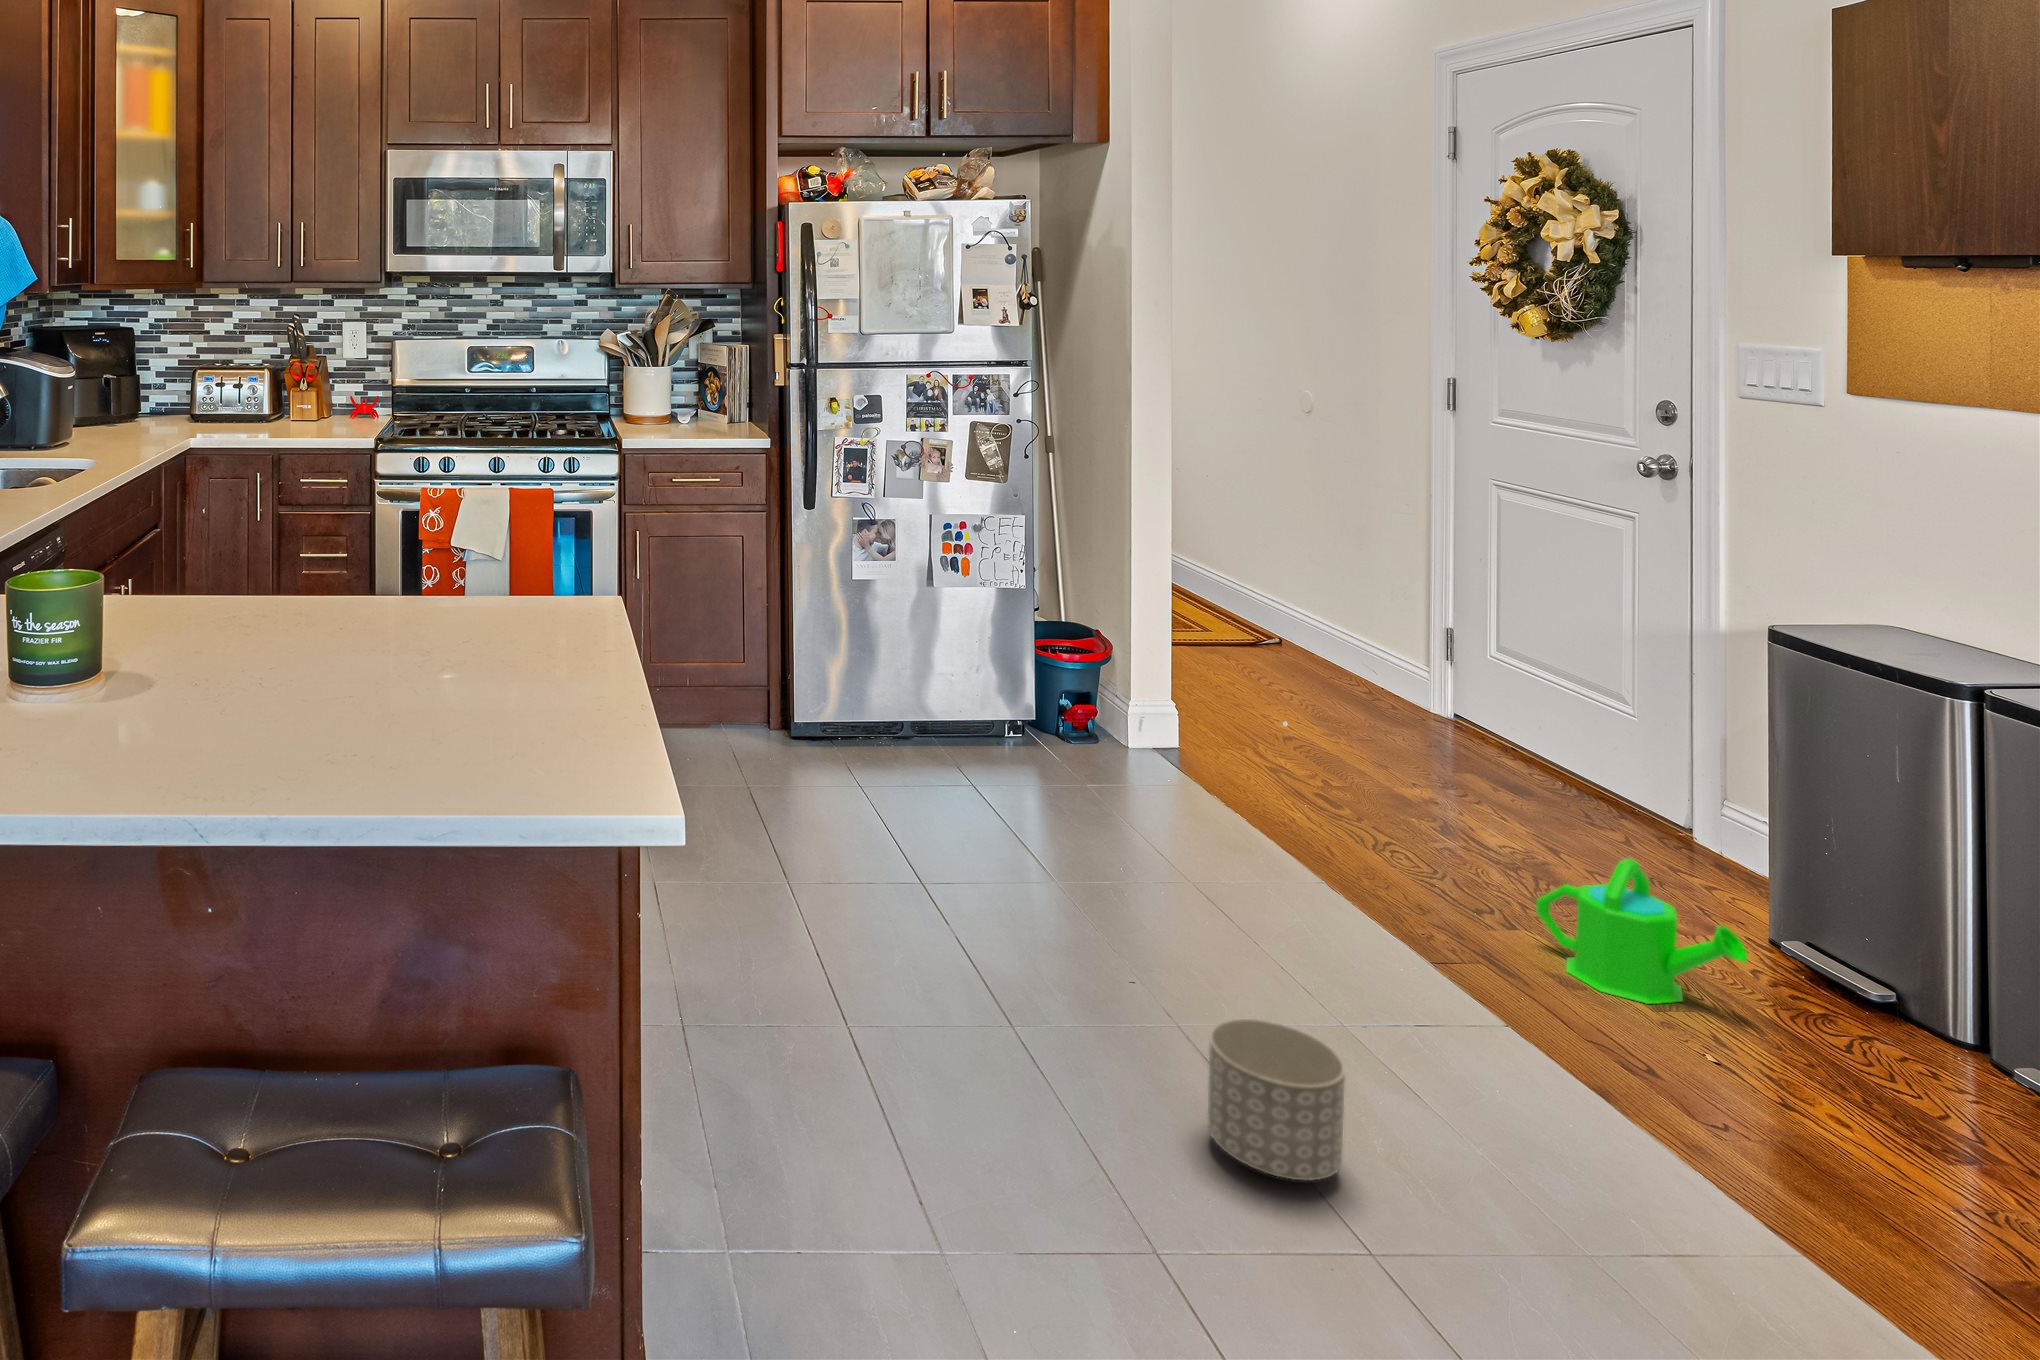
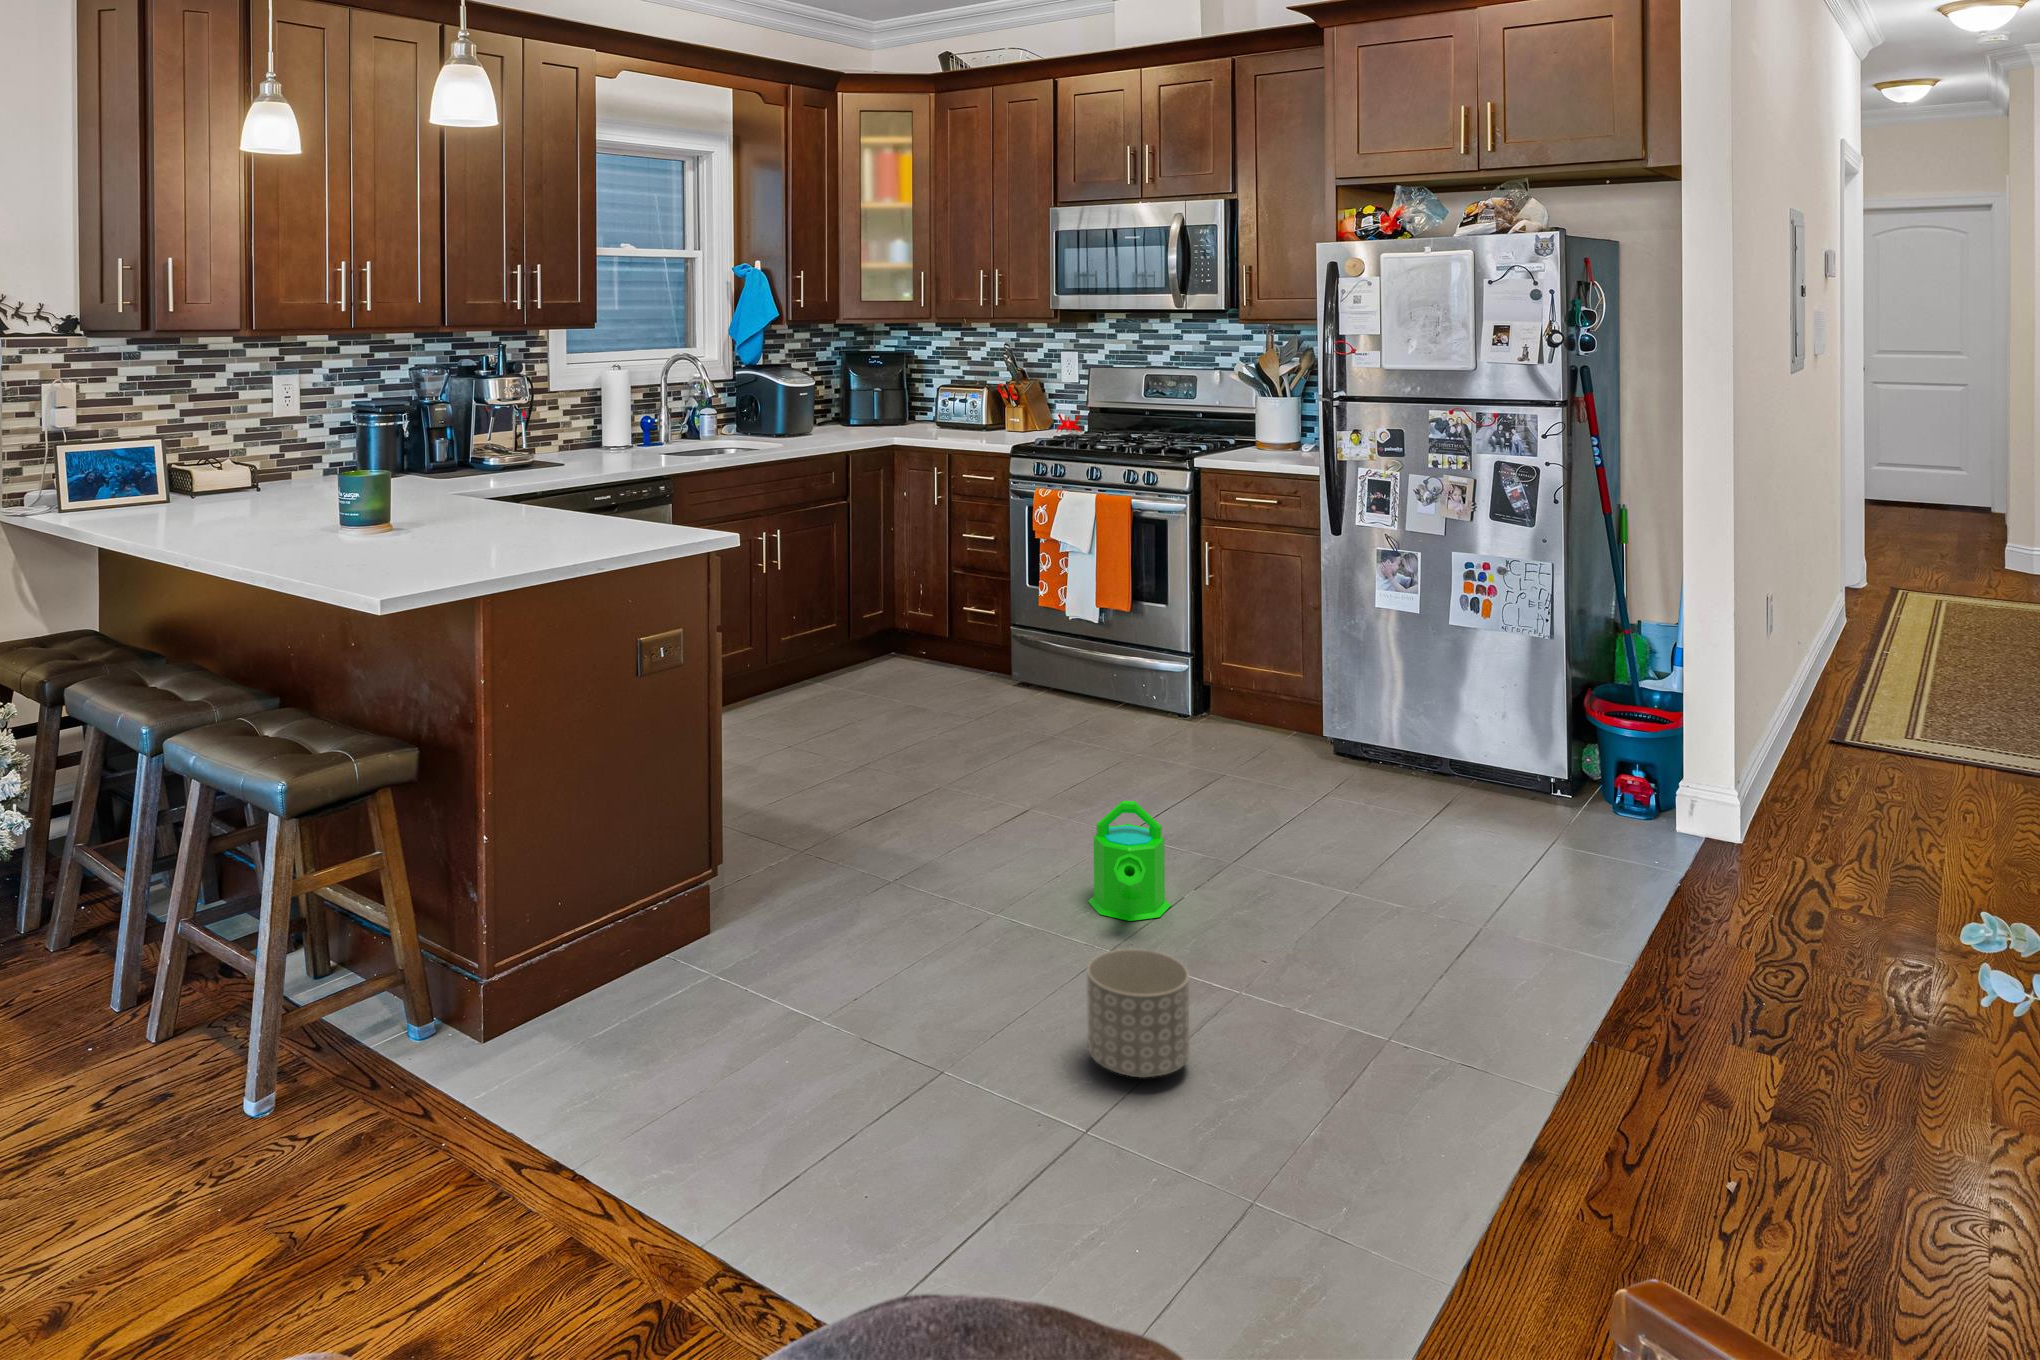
watering can: present [1536,859,1748,1004] -> present [1088,801,1171,921]

